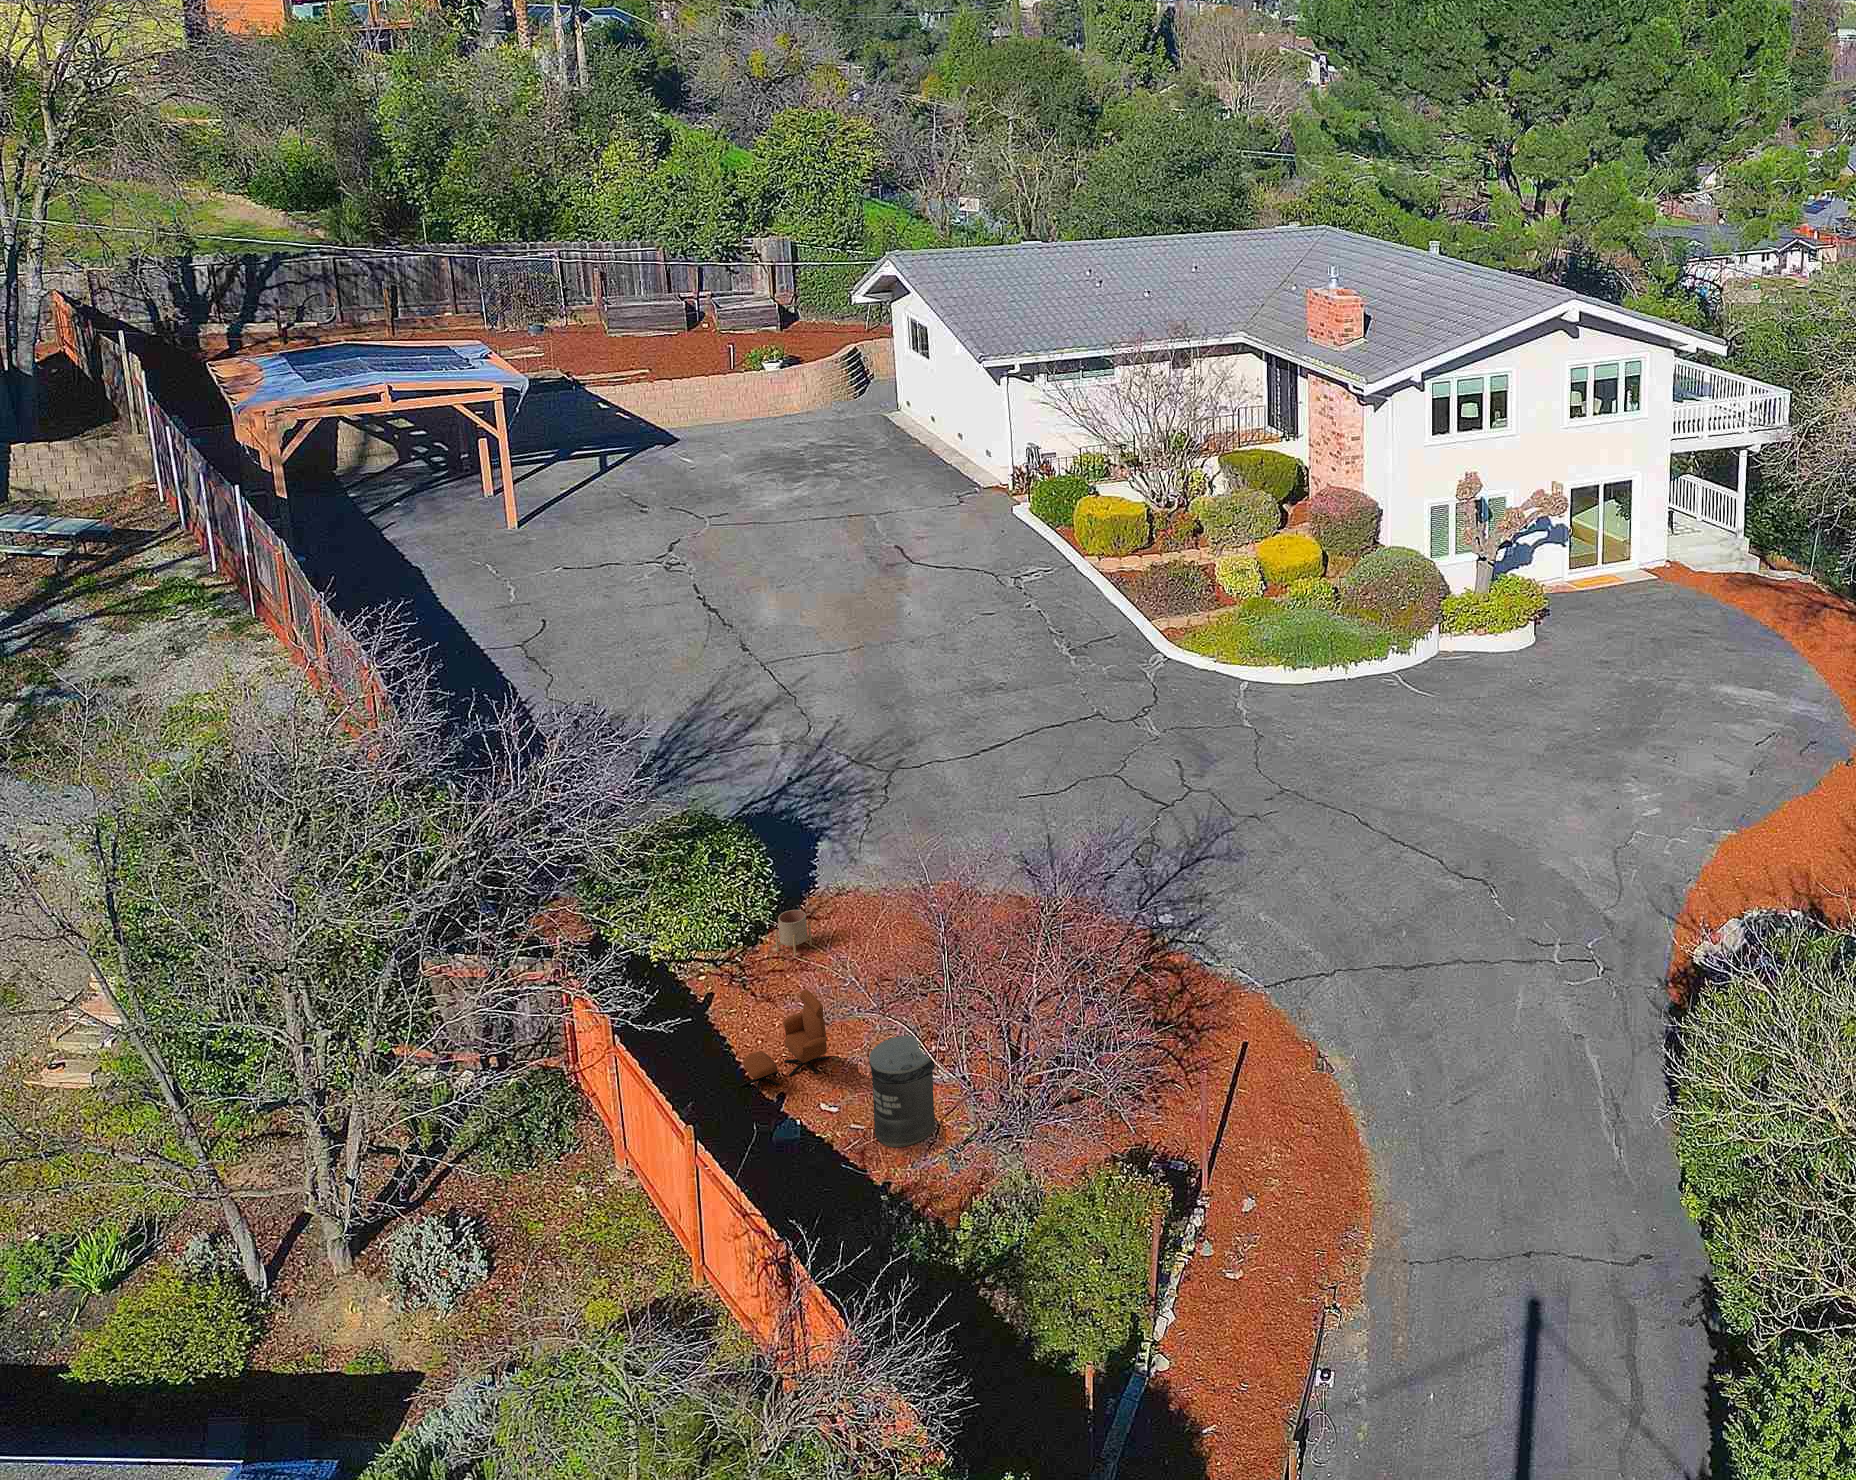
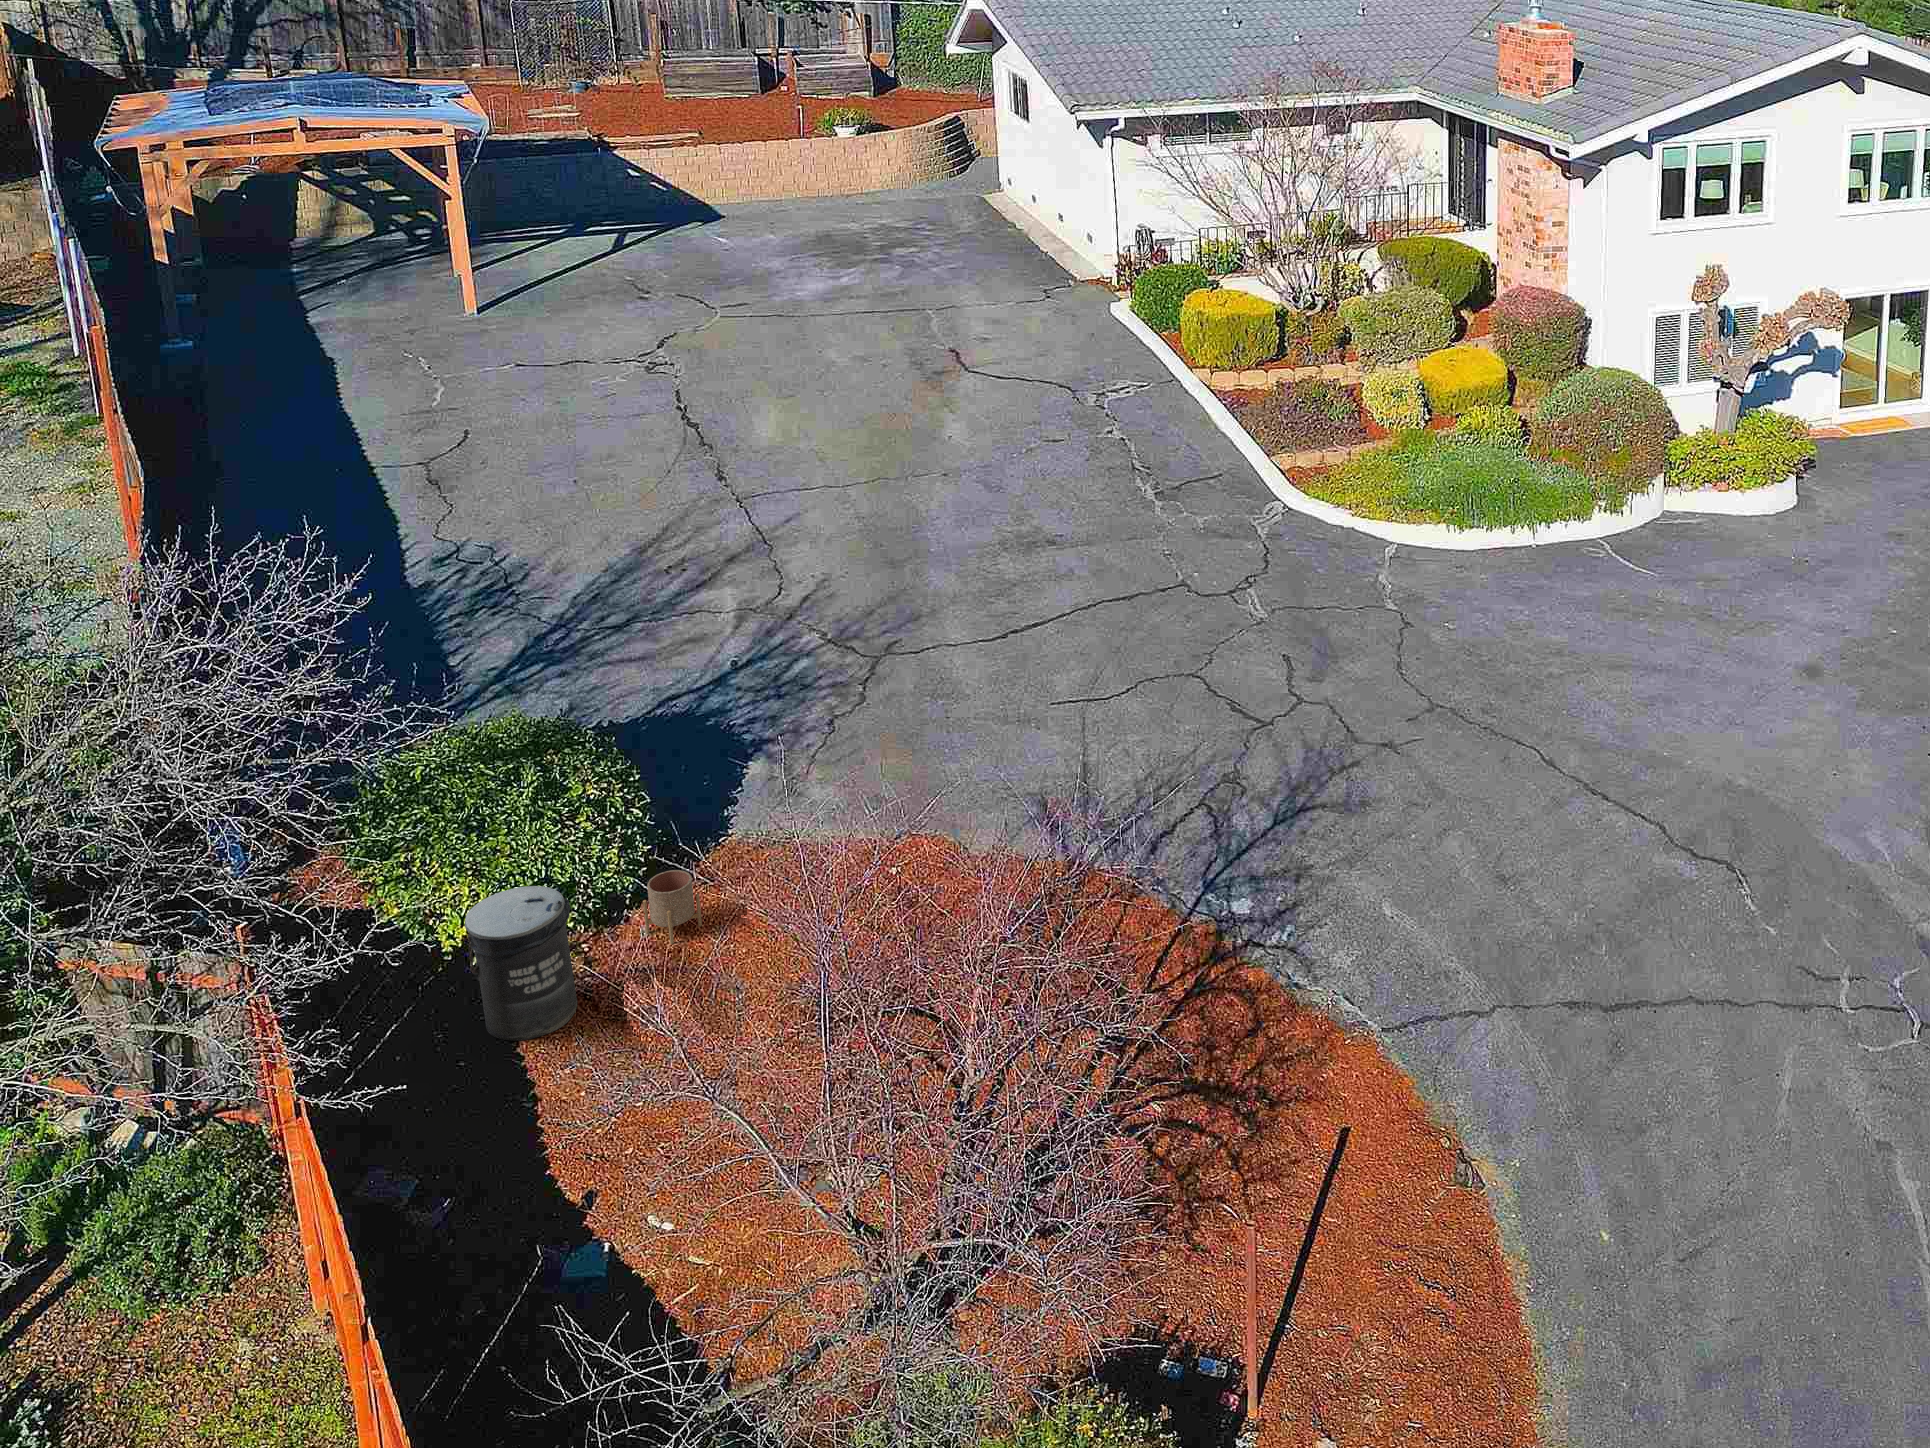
lounge chair: present [740,989,829,1094] -> none [521,1019,679,1195]
trash can: present [869,1036,935,1147] -> present [465,886,577,1041]

